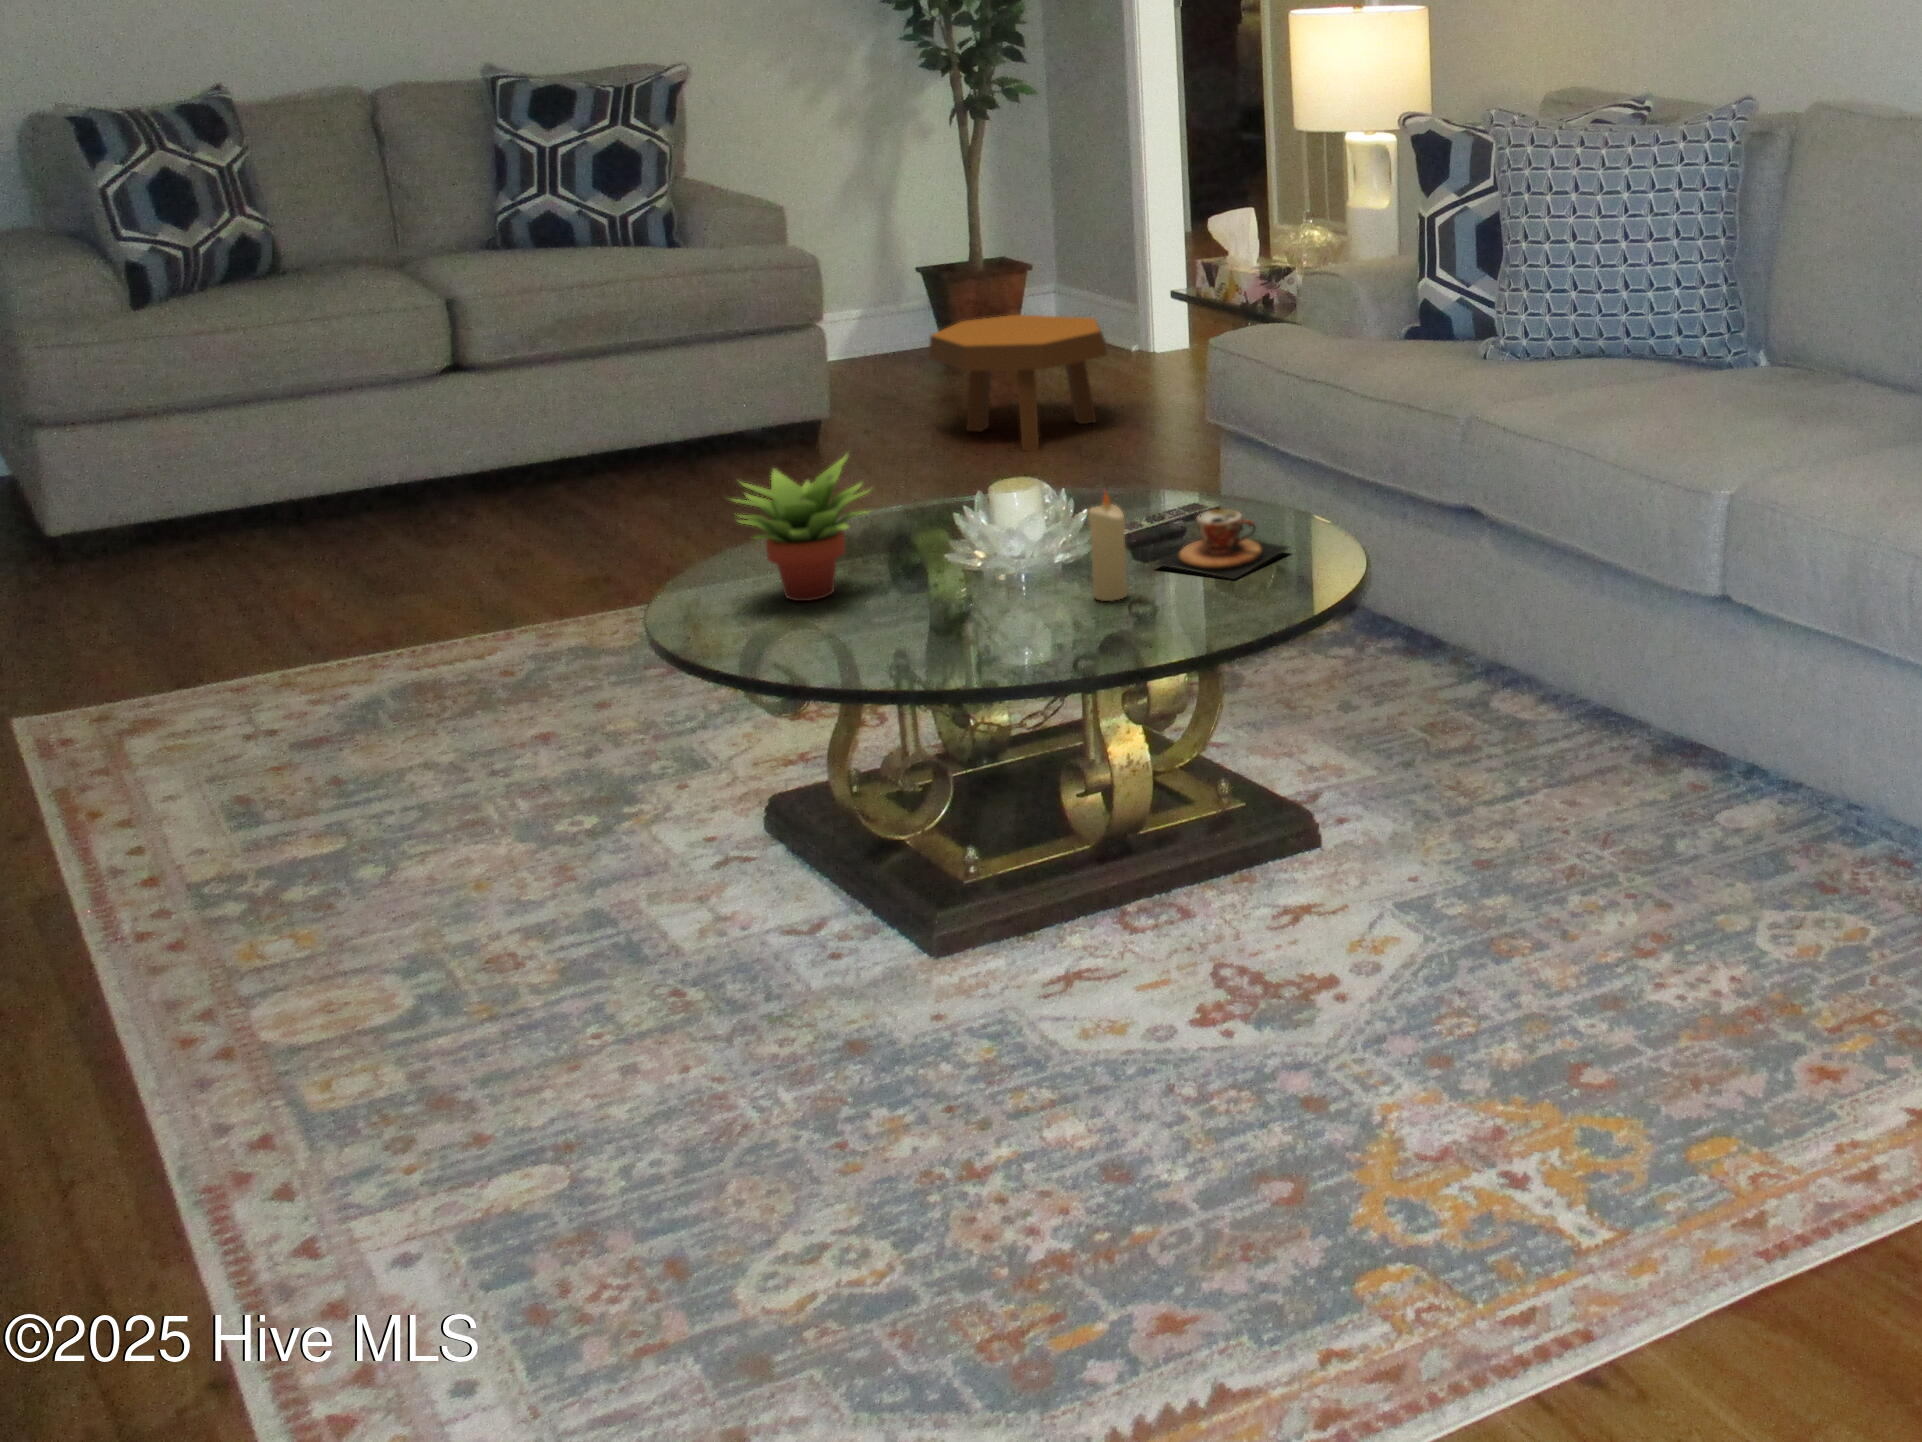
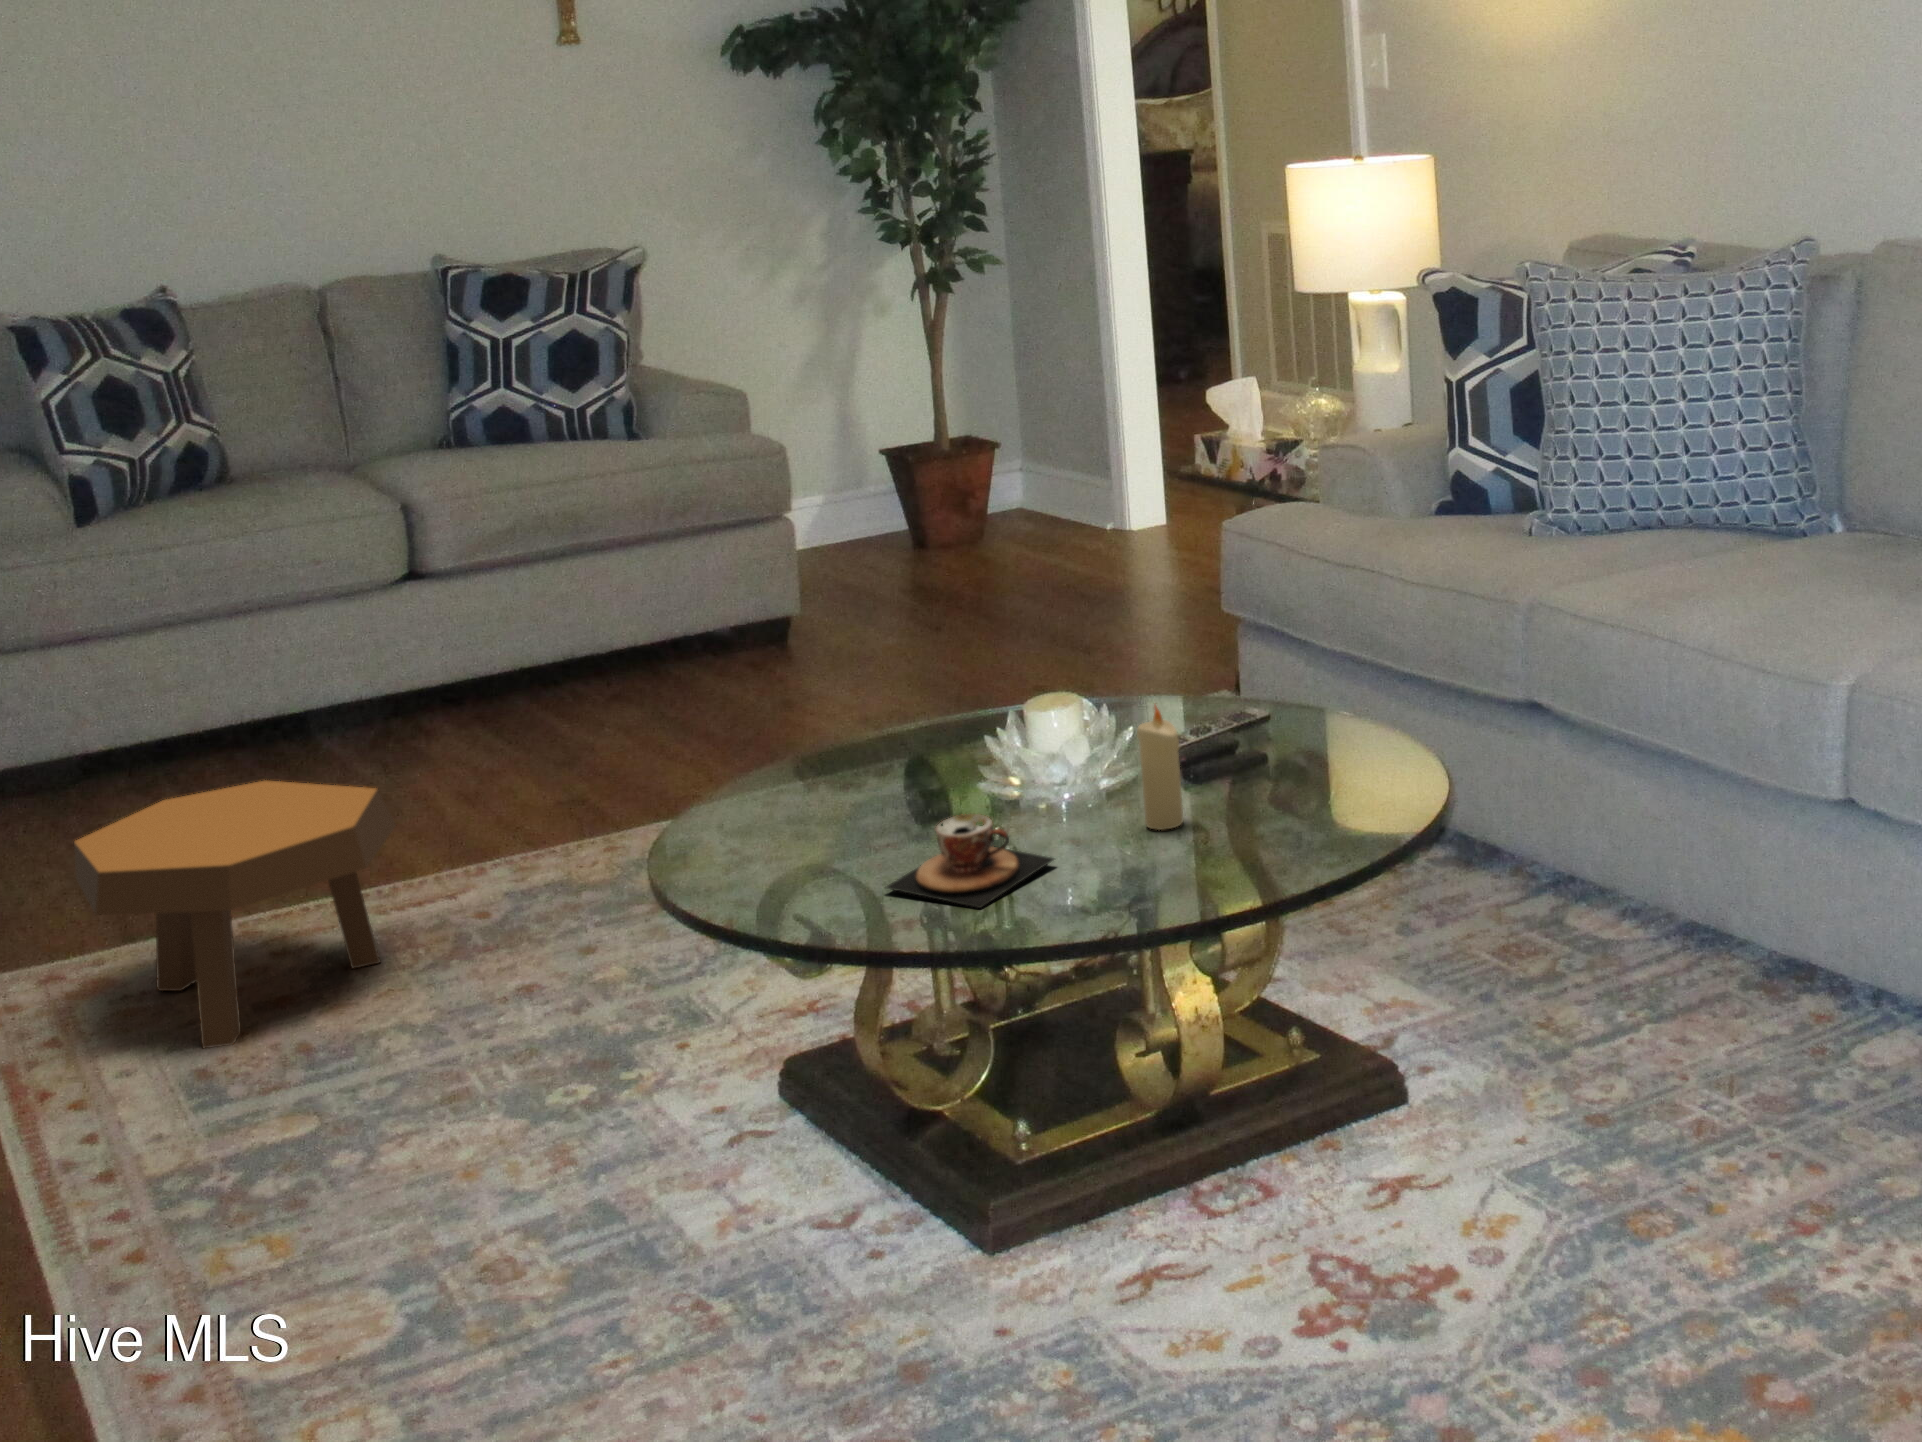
footstool: present [929,315,1108,451] -> present [74,781,396,1048]
succulent plant: present [732,453,872,601] -> none [733,668,896,839]
teacup: present [1156,509,1288,579] -> present [886,814,1054,908]

